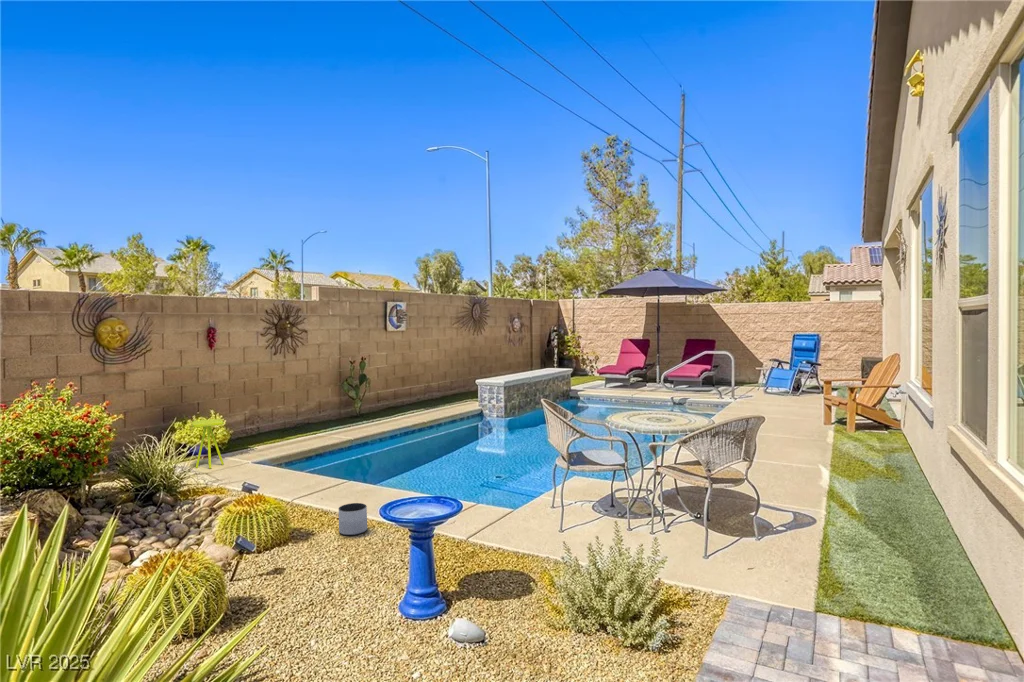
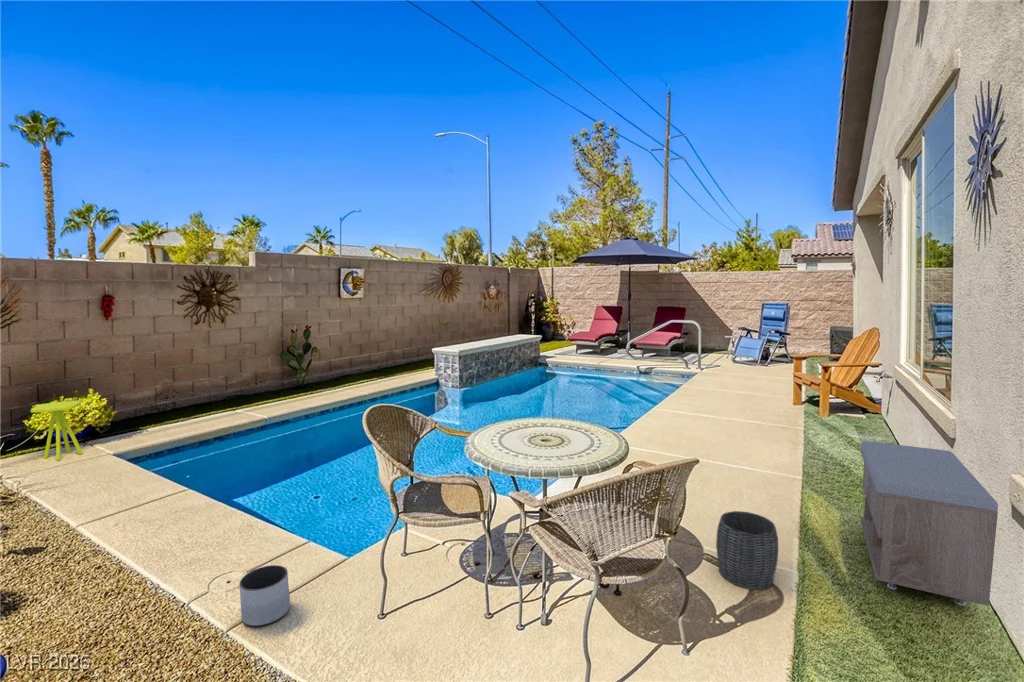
storage bench: none [869,429,943,523] -> present [860,441,998,606]
woven basket: none [773,473,814,519] -> present [716,511,778,590]
planter: present [339,503,367,535] -> present [239,565,290,626]

